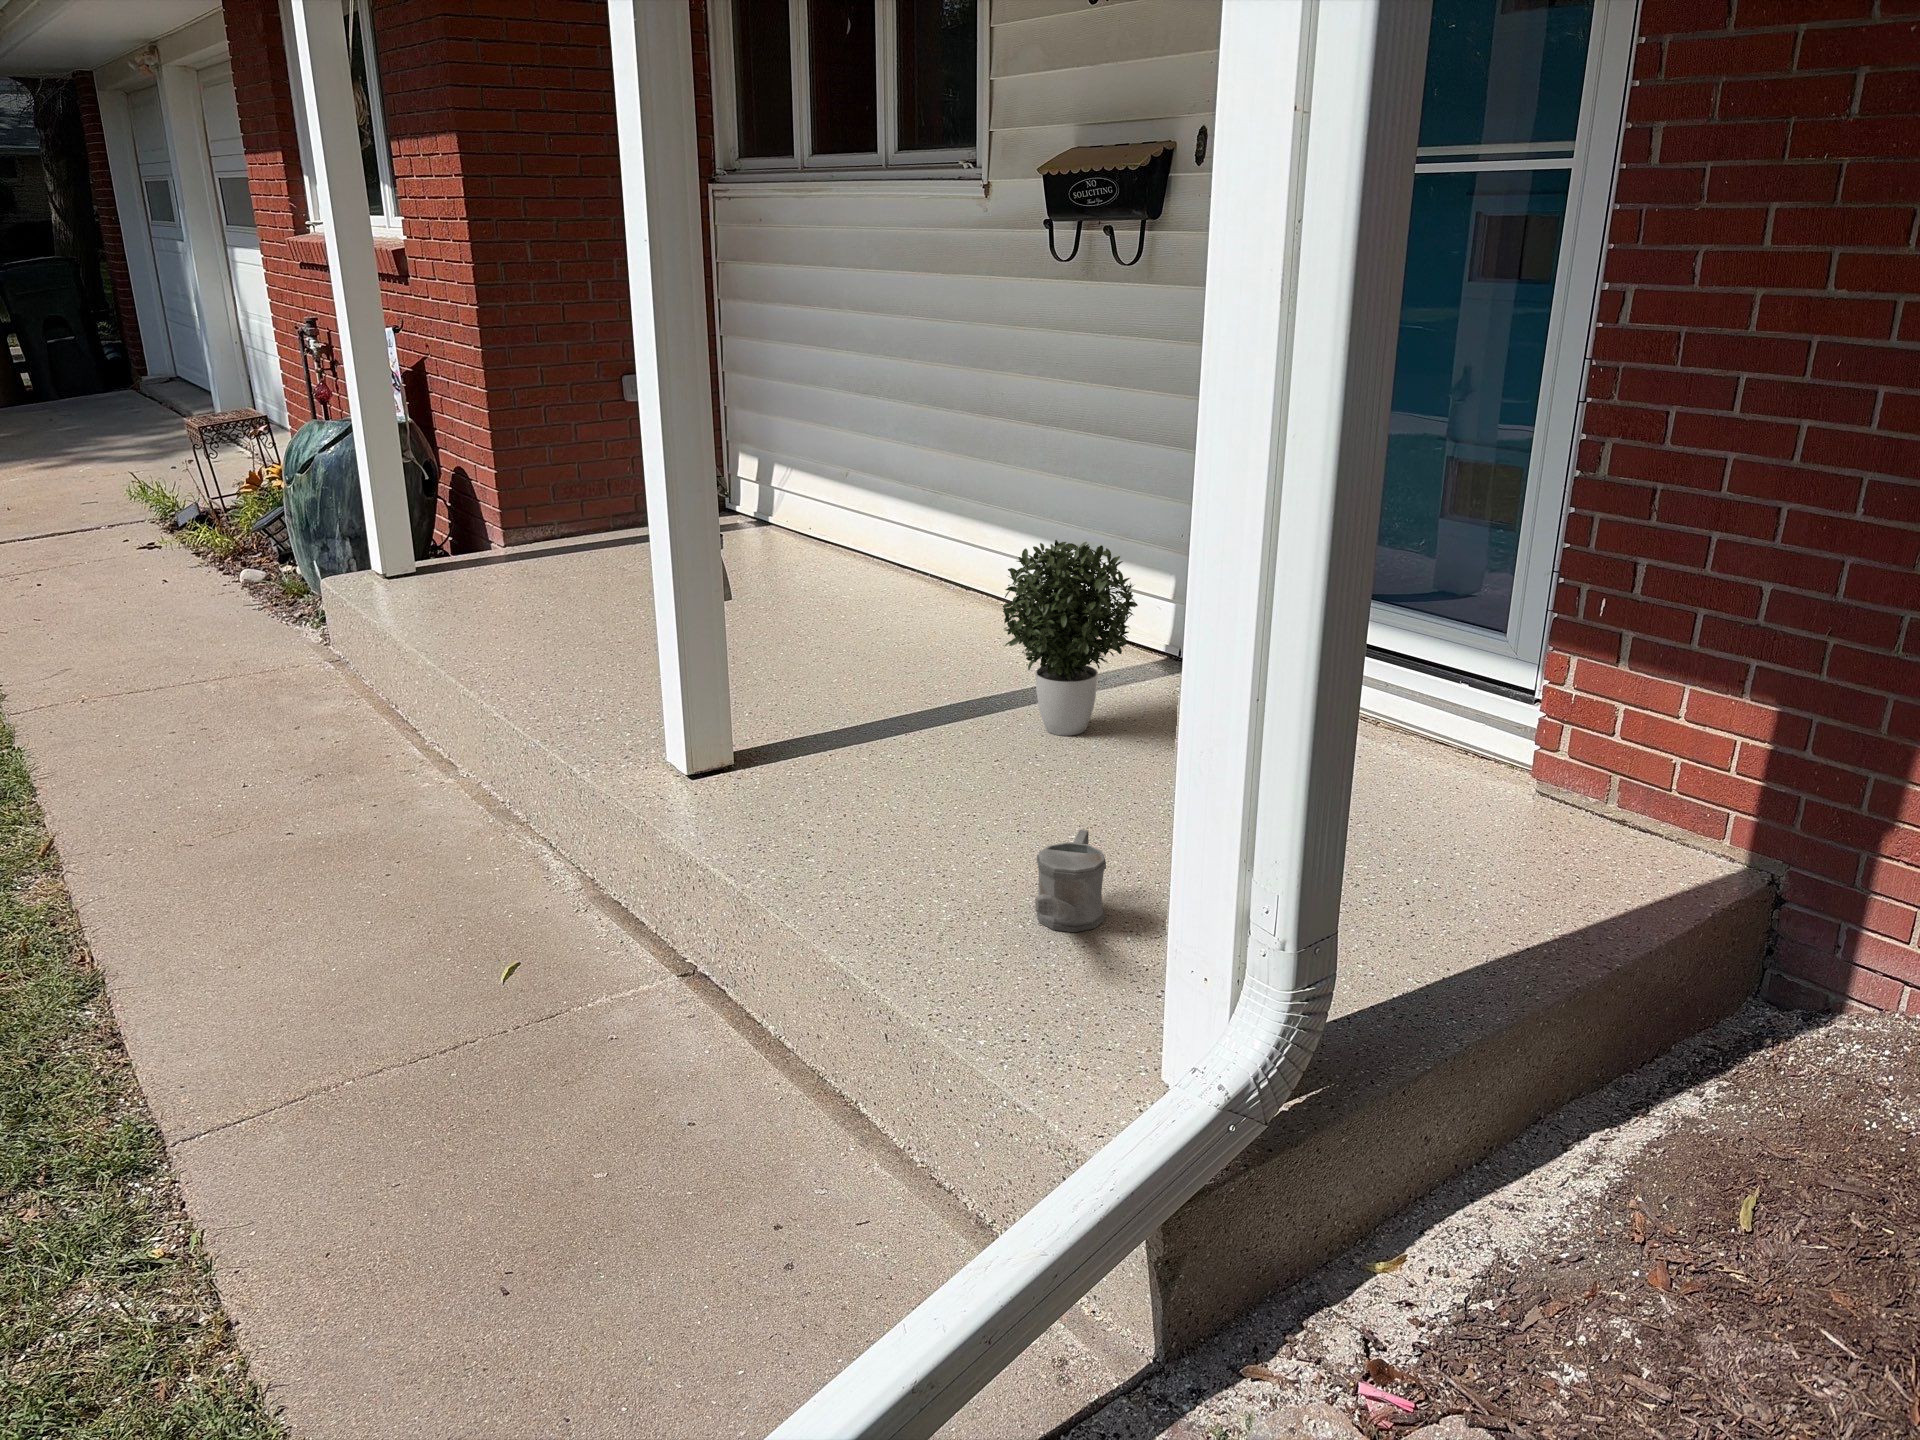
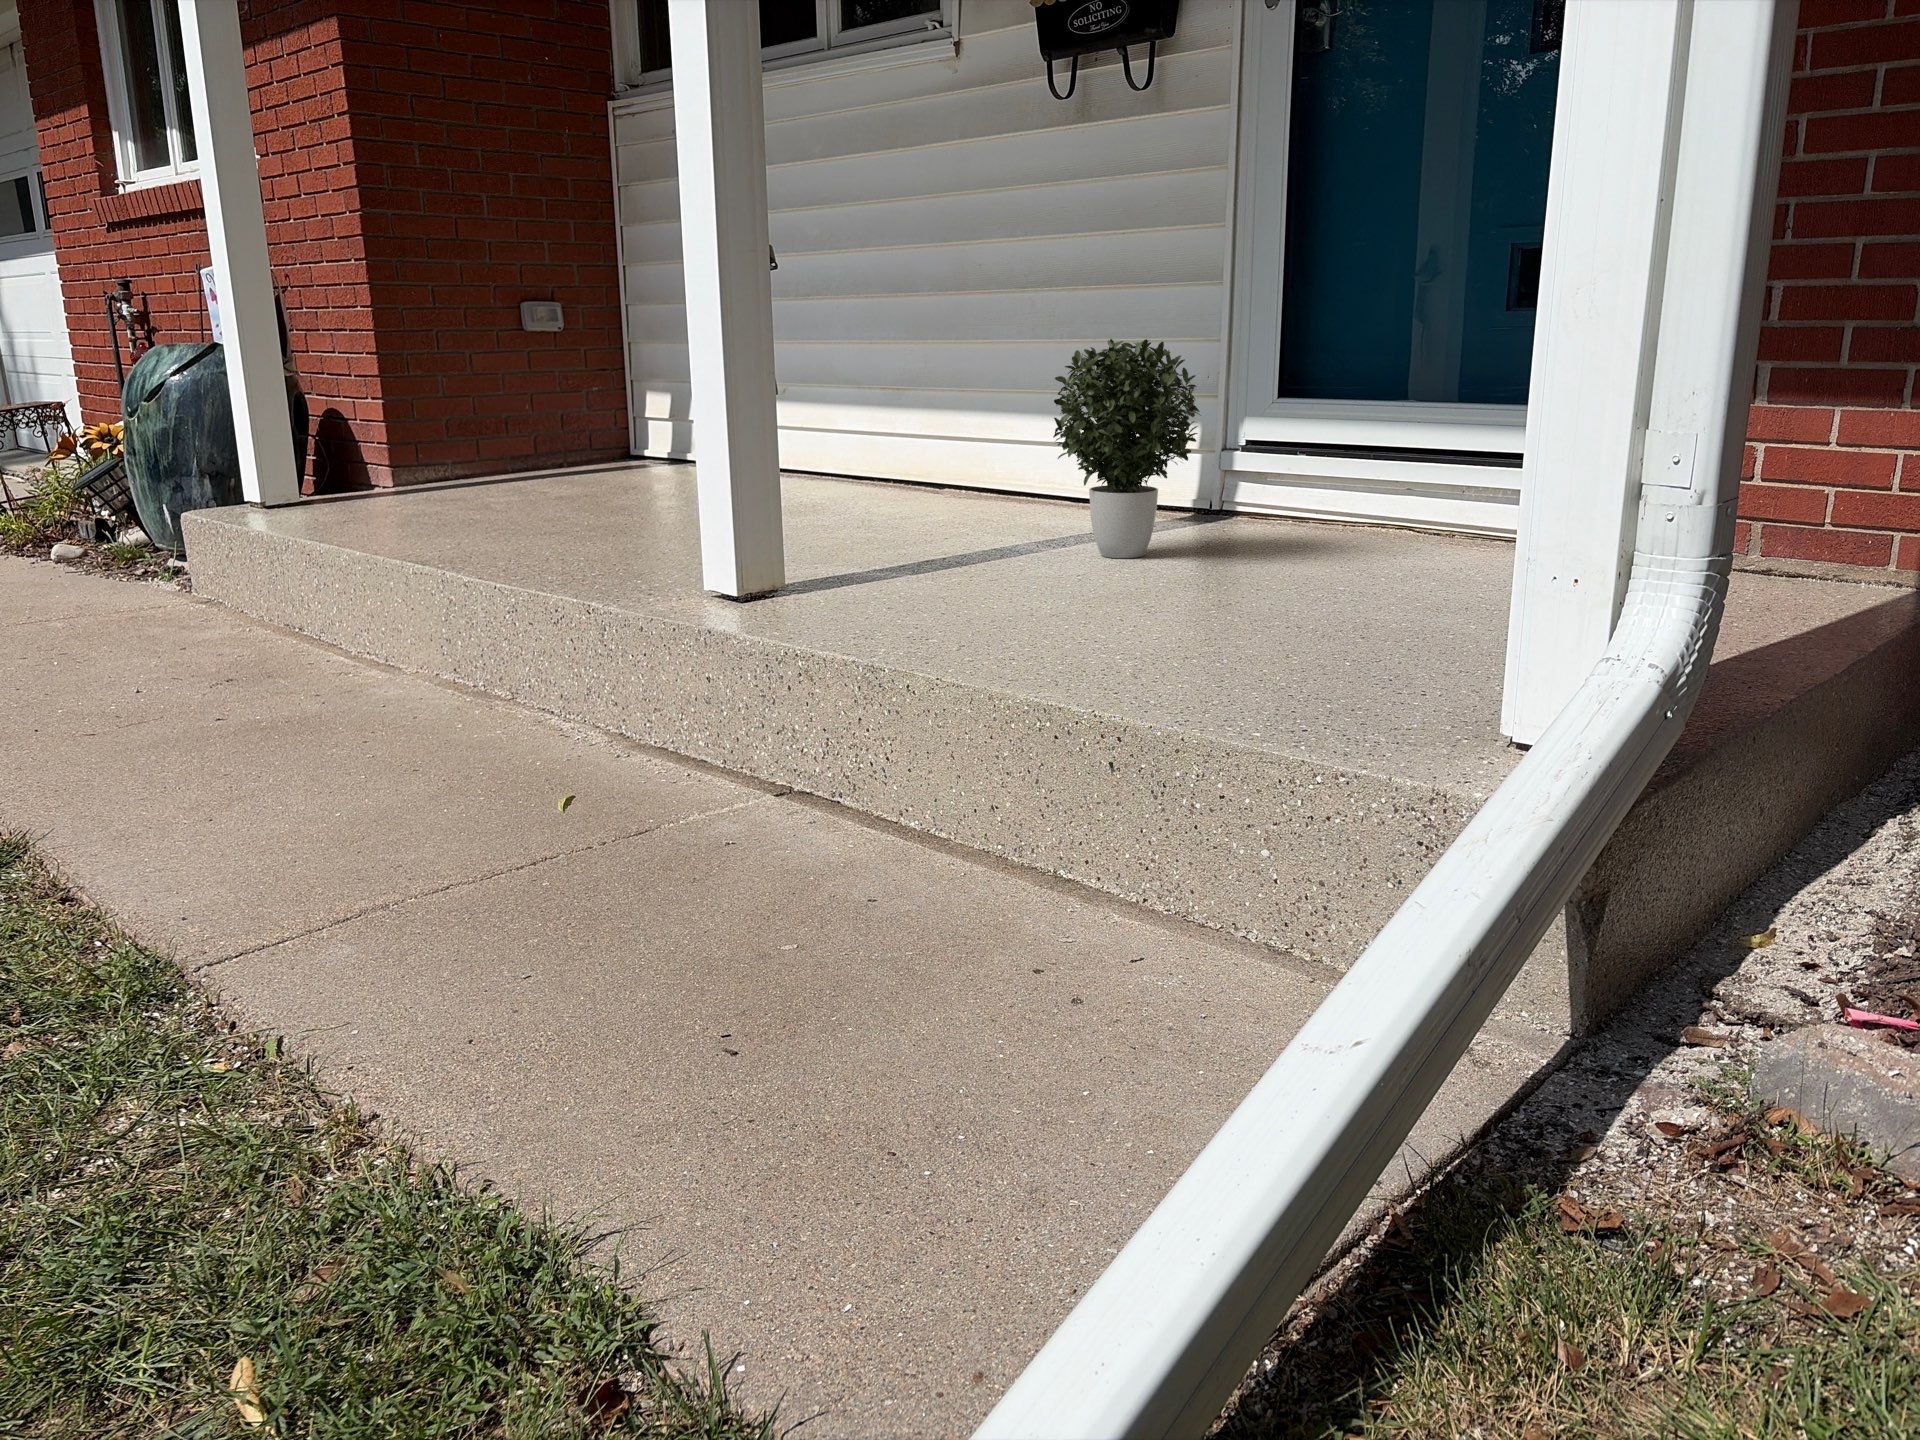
watering can: present [1035,830,1106,932] -> none [1195,566,1279,662]

